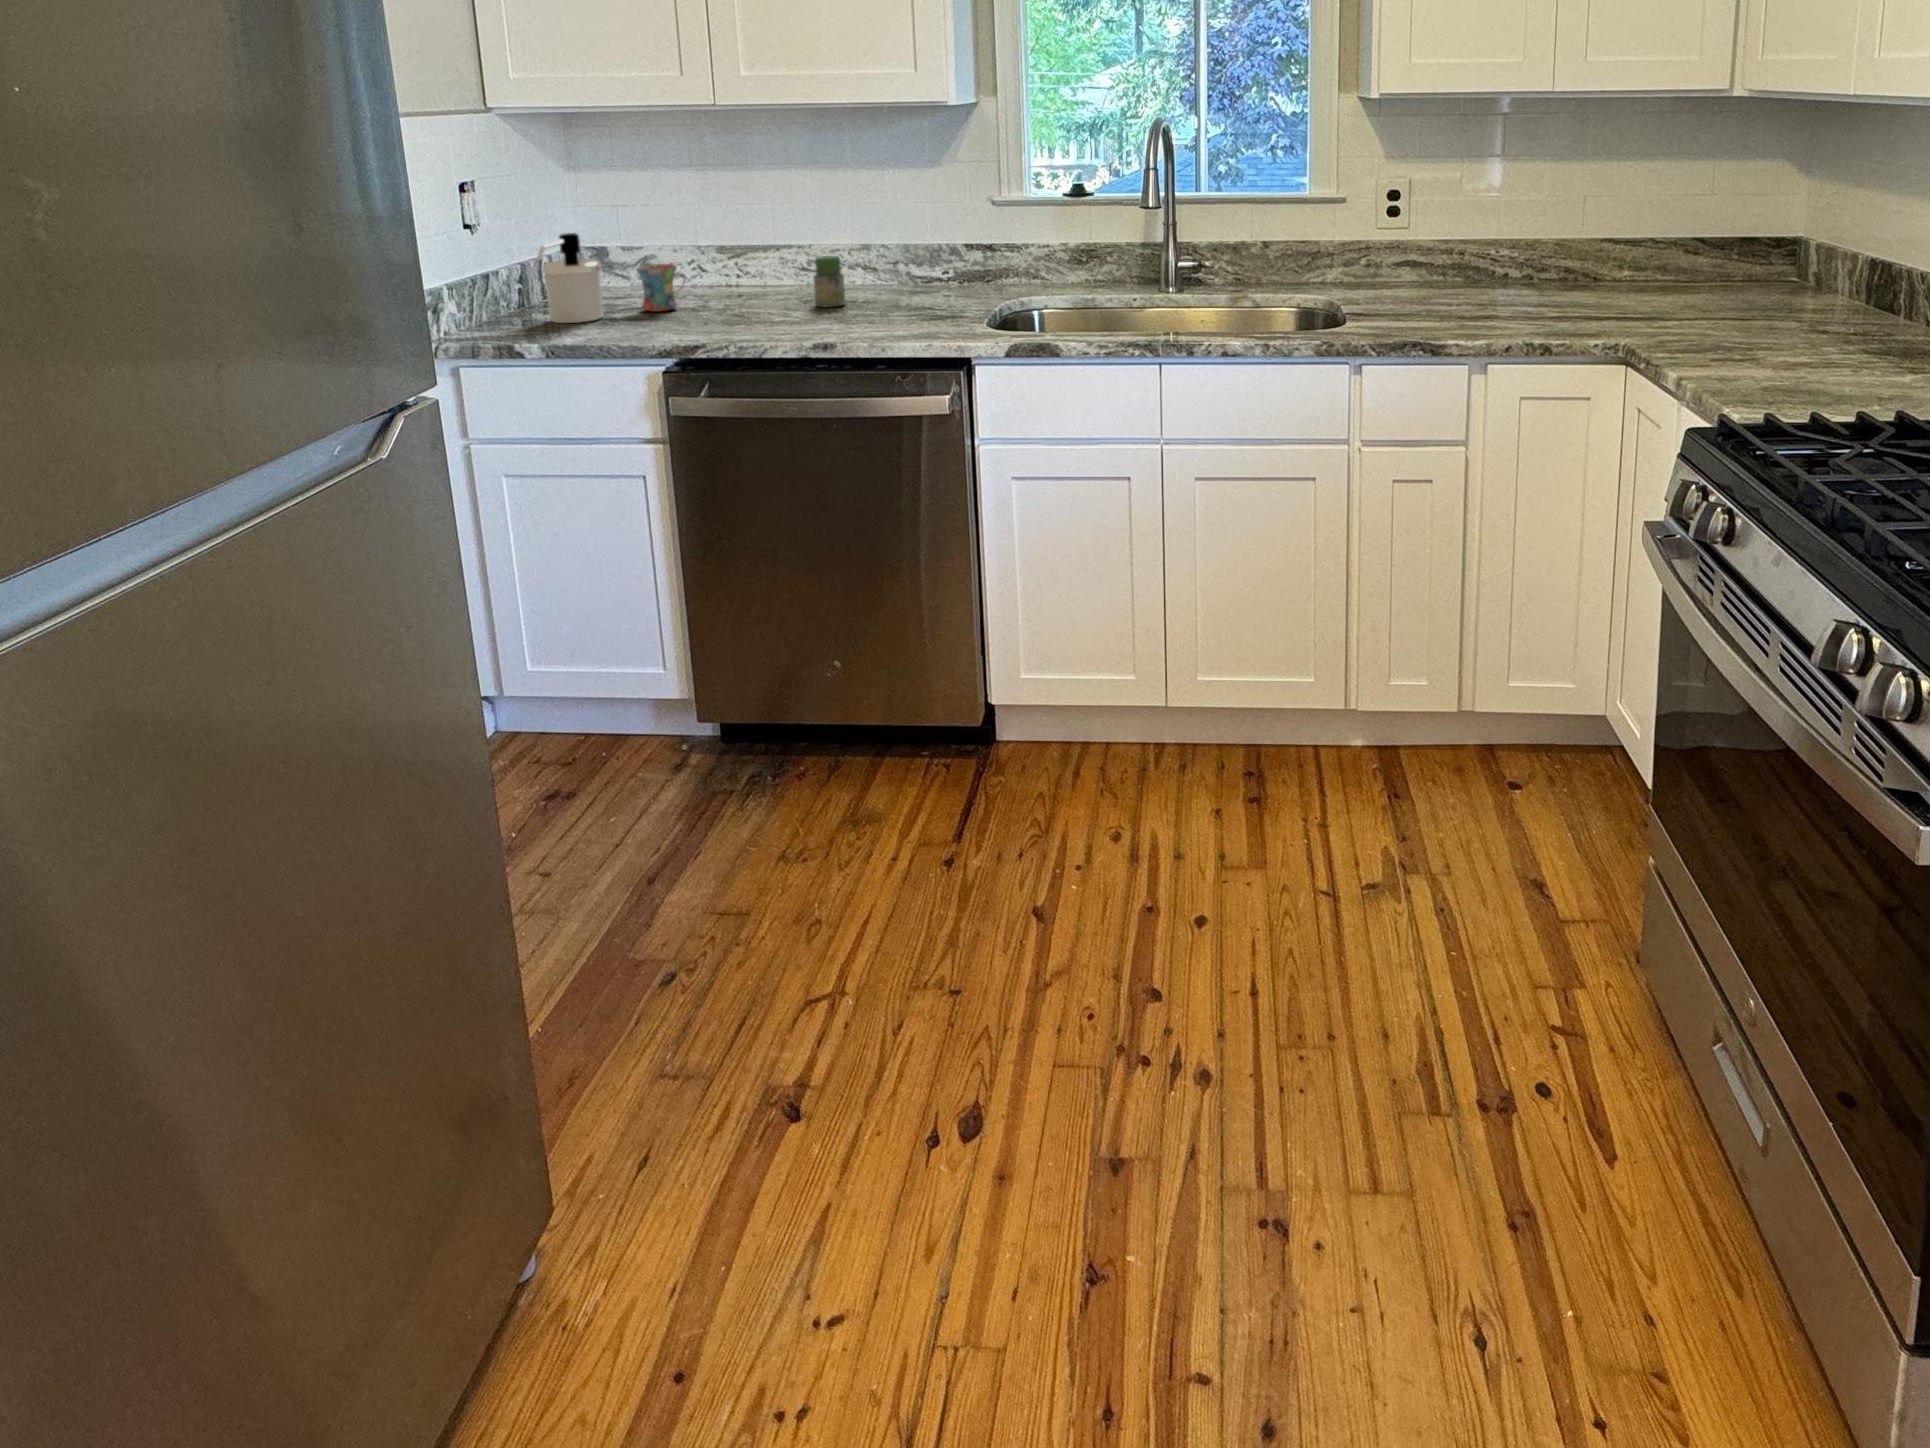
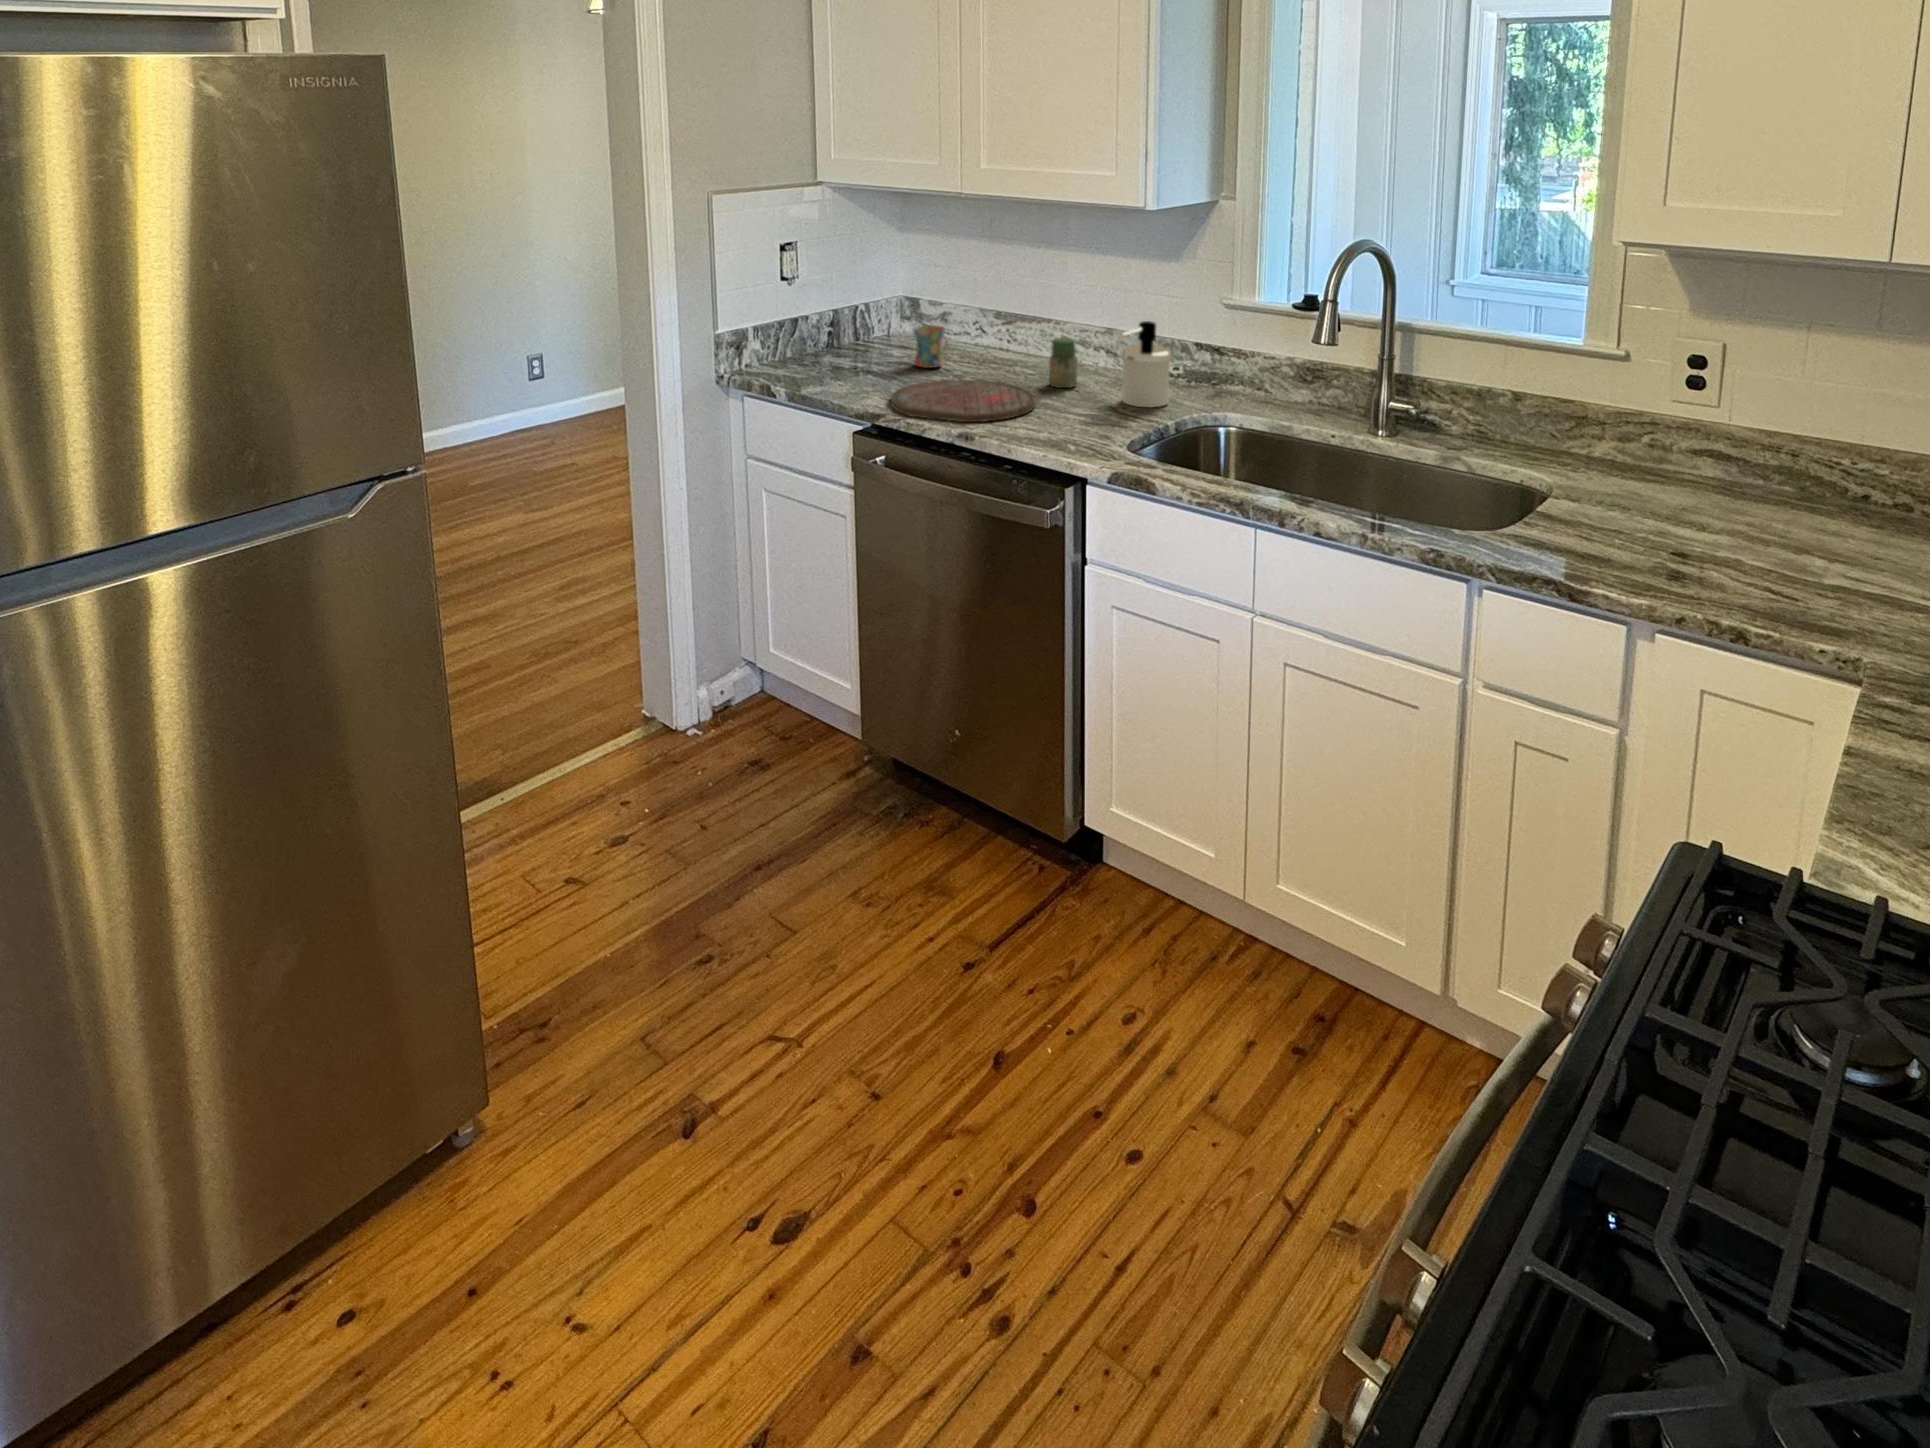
soap dispenser: present [537,233,604,323] -> present [1115,321,1172,407]
cutting board: none [674,308,839,346] -> present [891,380,1035,422]

